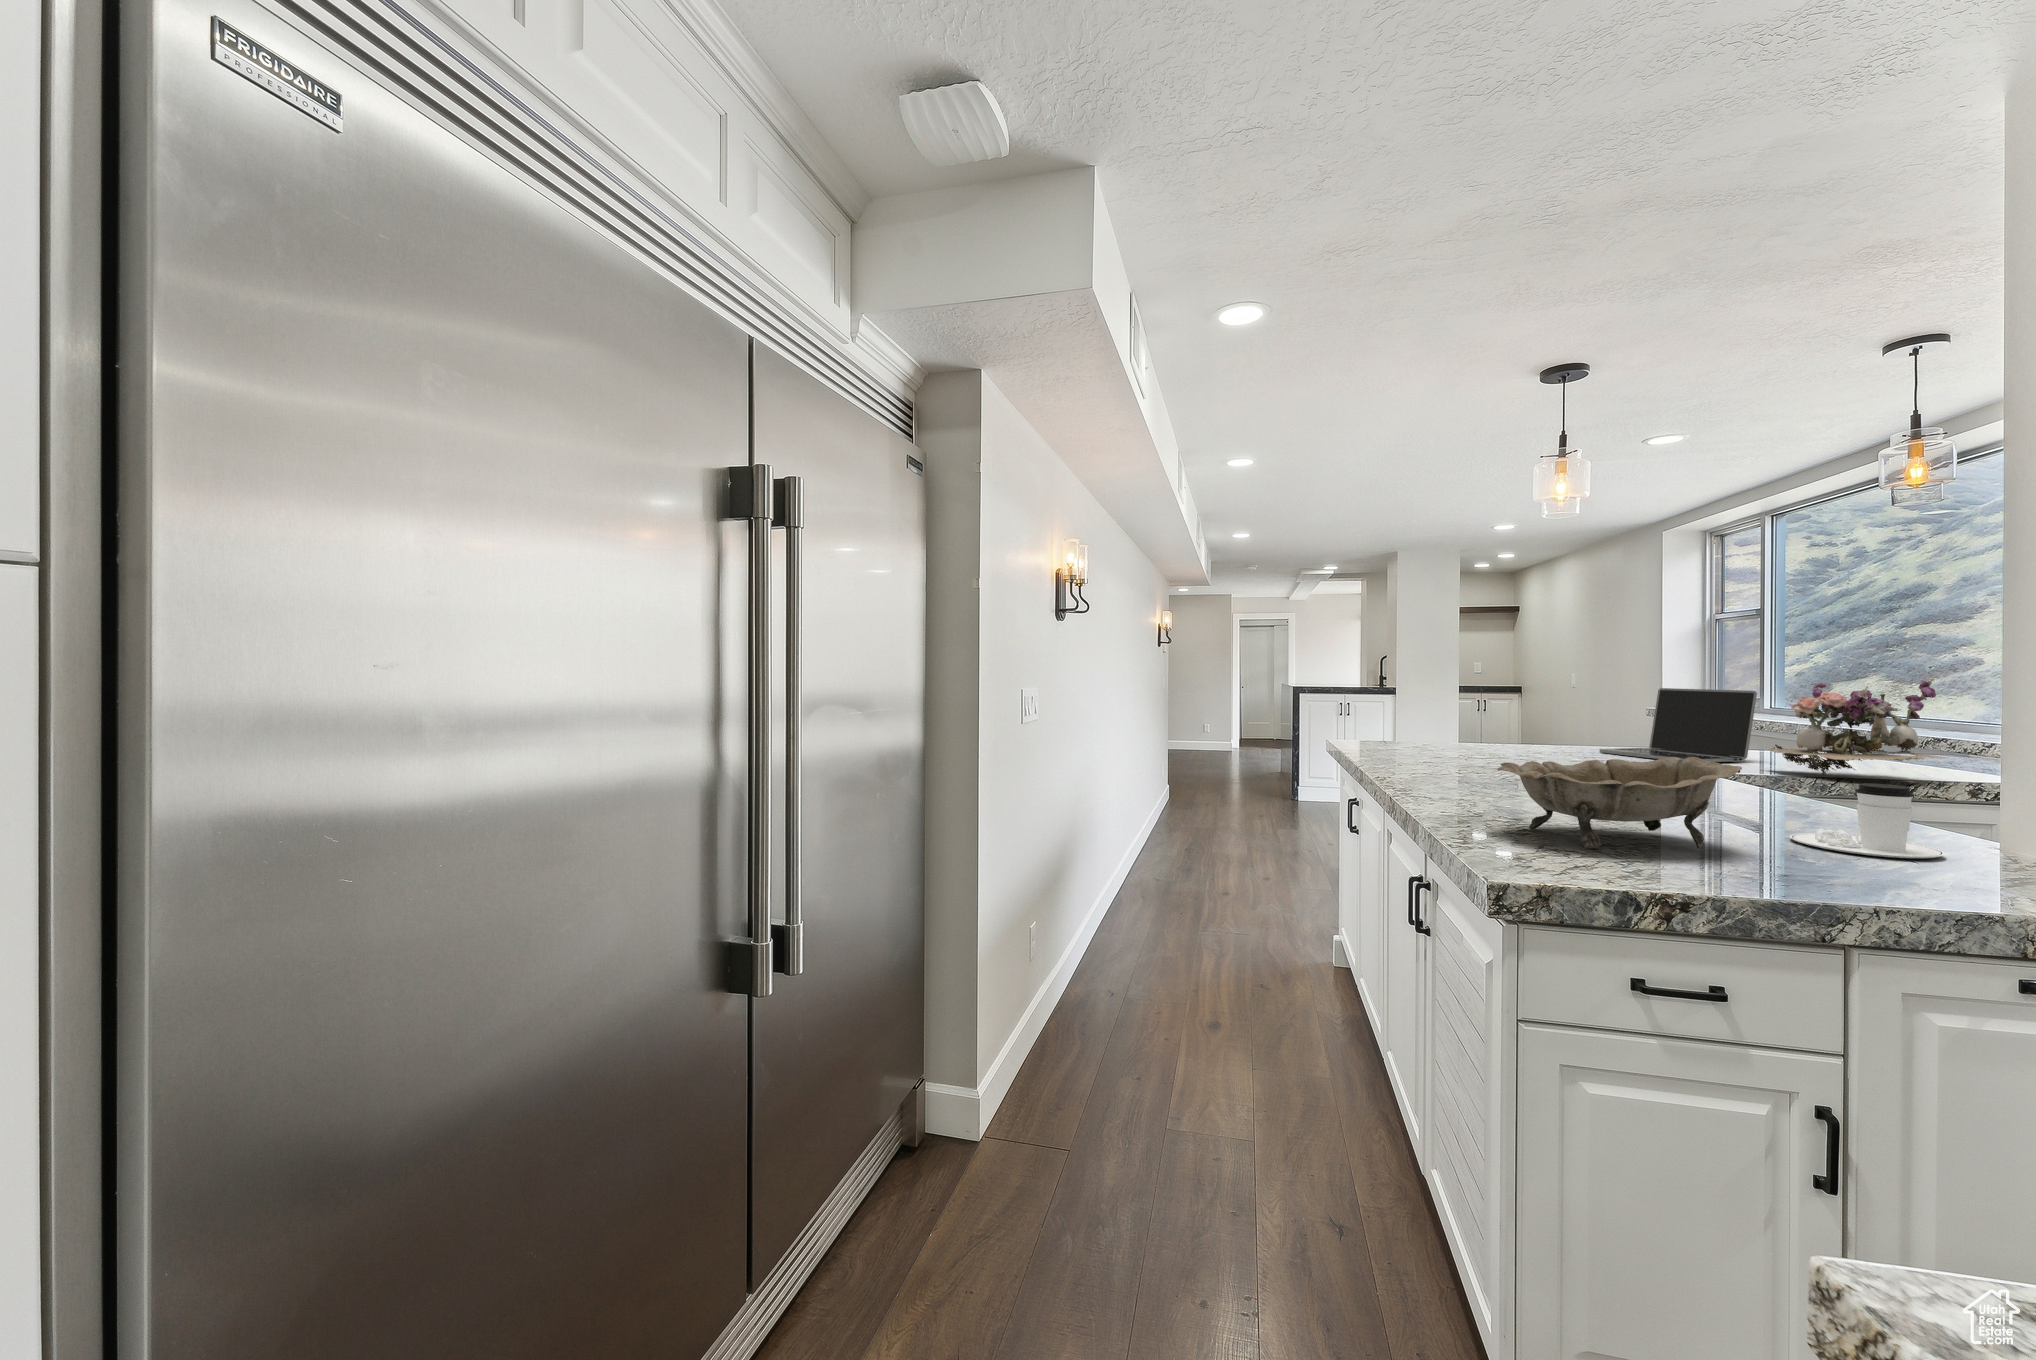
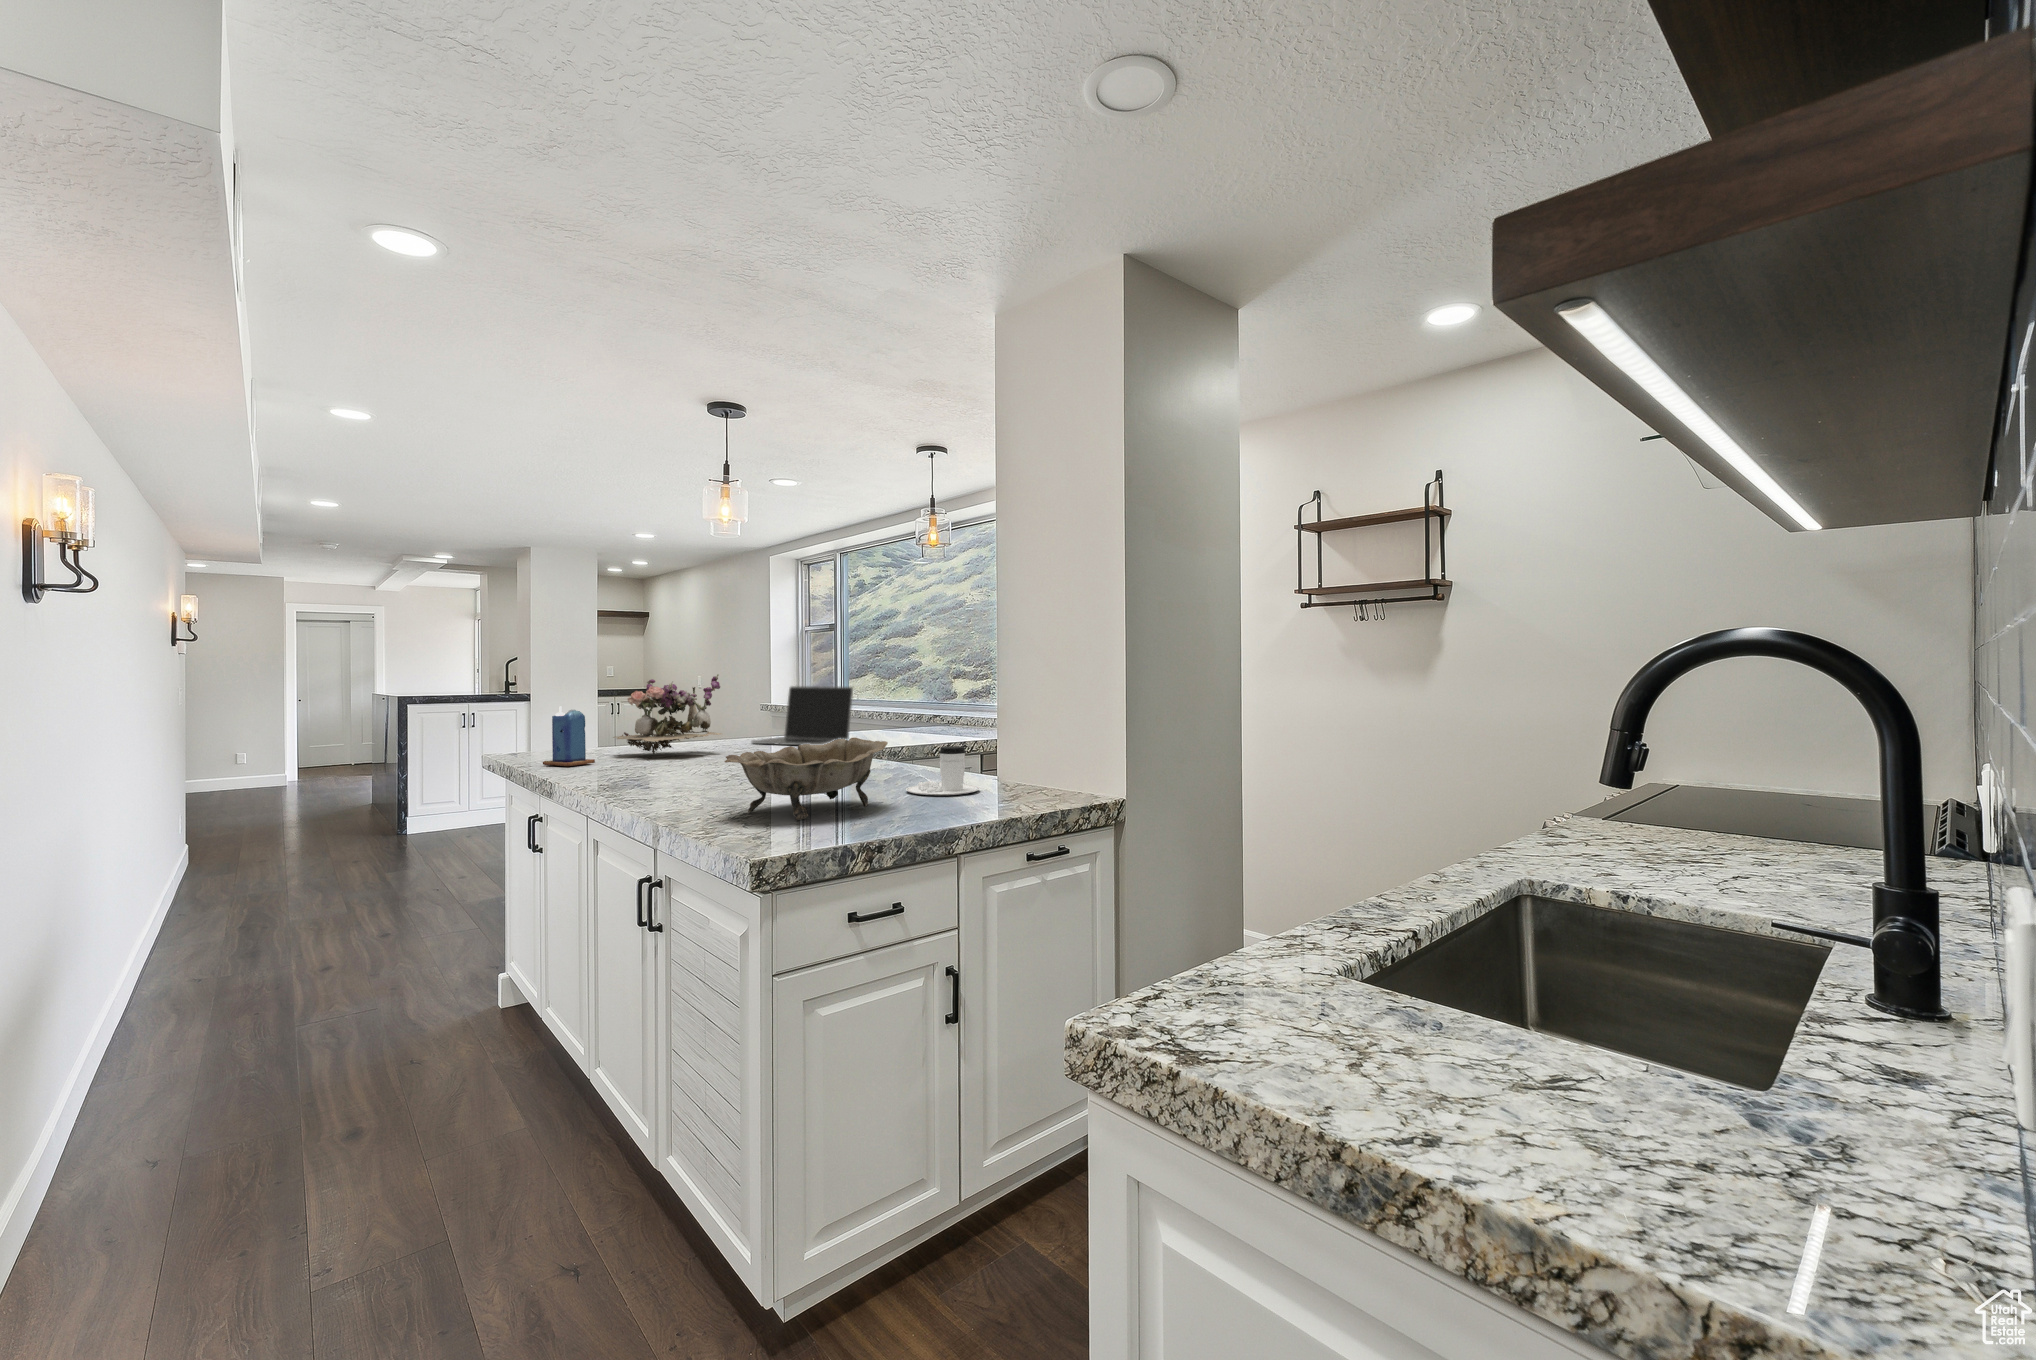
flower arrangement: present [1762,678,1947,774] -> present [613,674,722,754]
candle: none [1361,700,1409,757] -> present [543,706,595,766]

